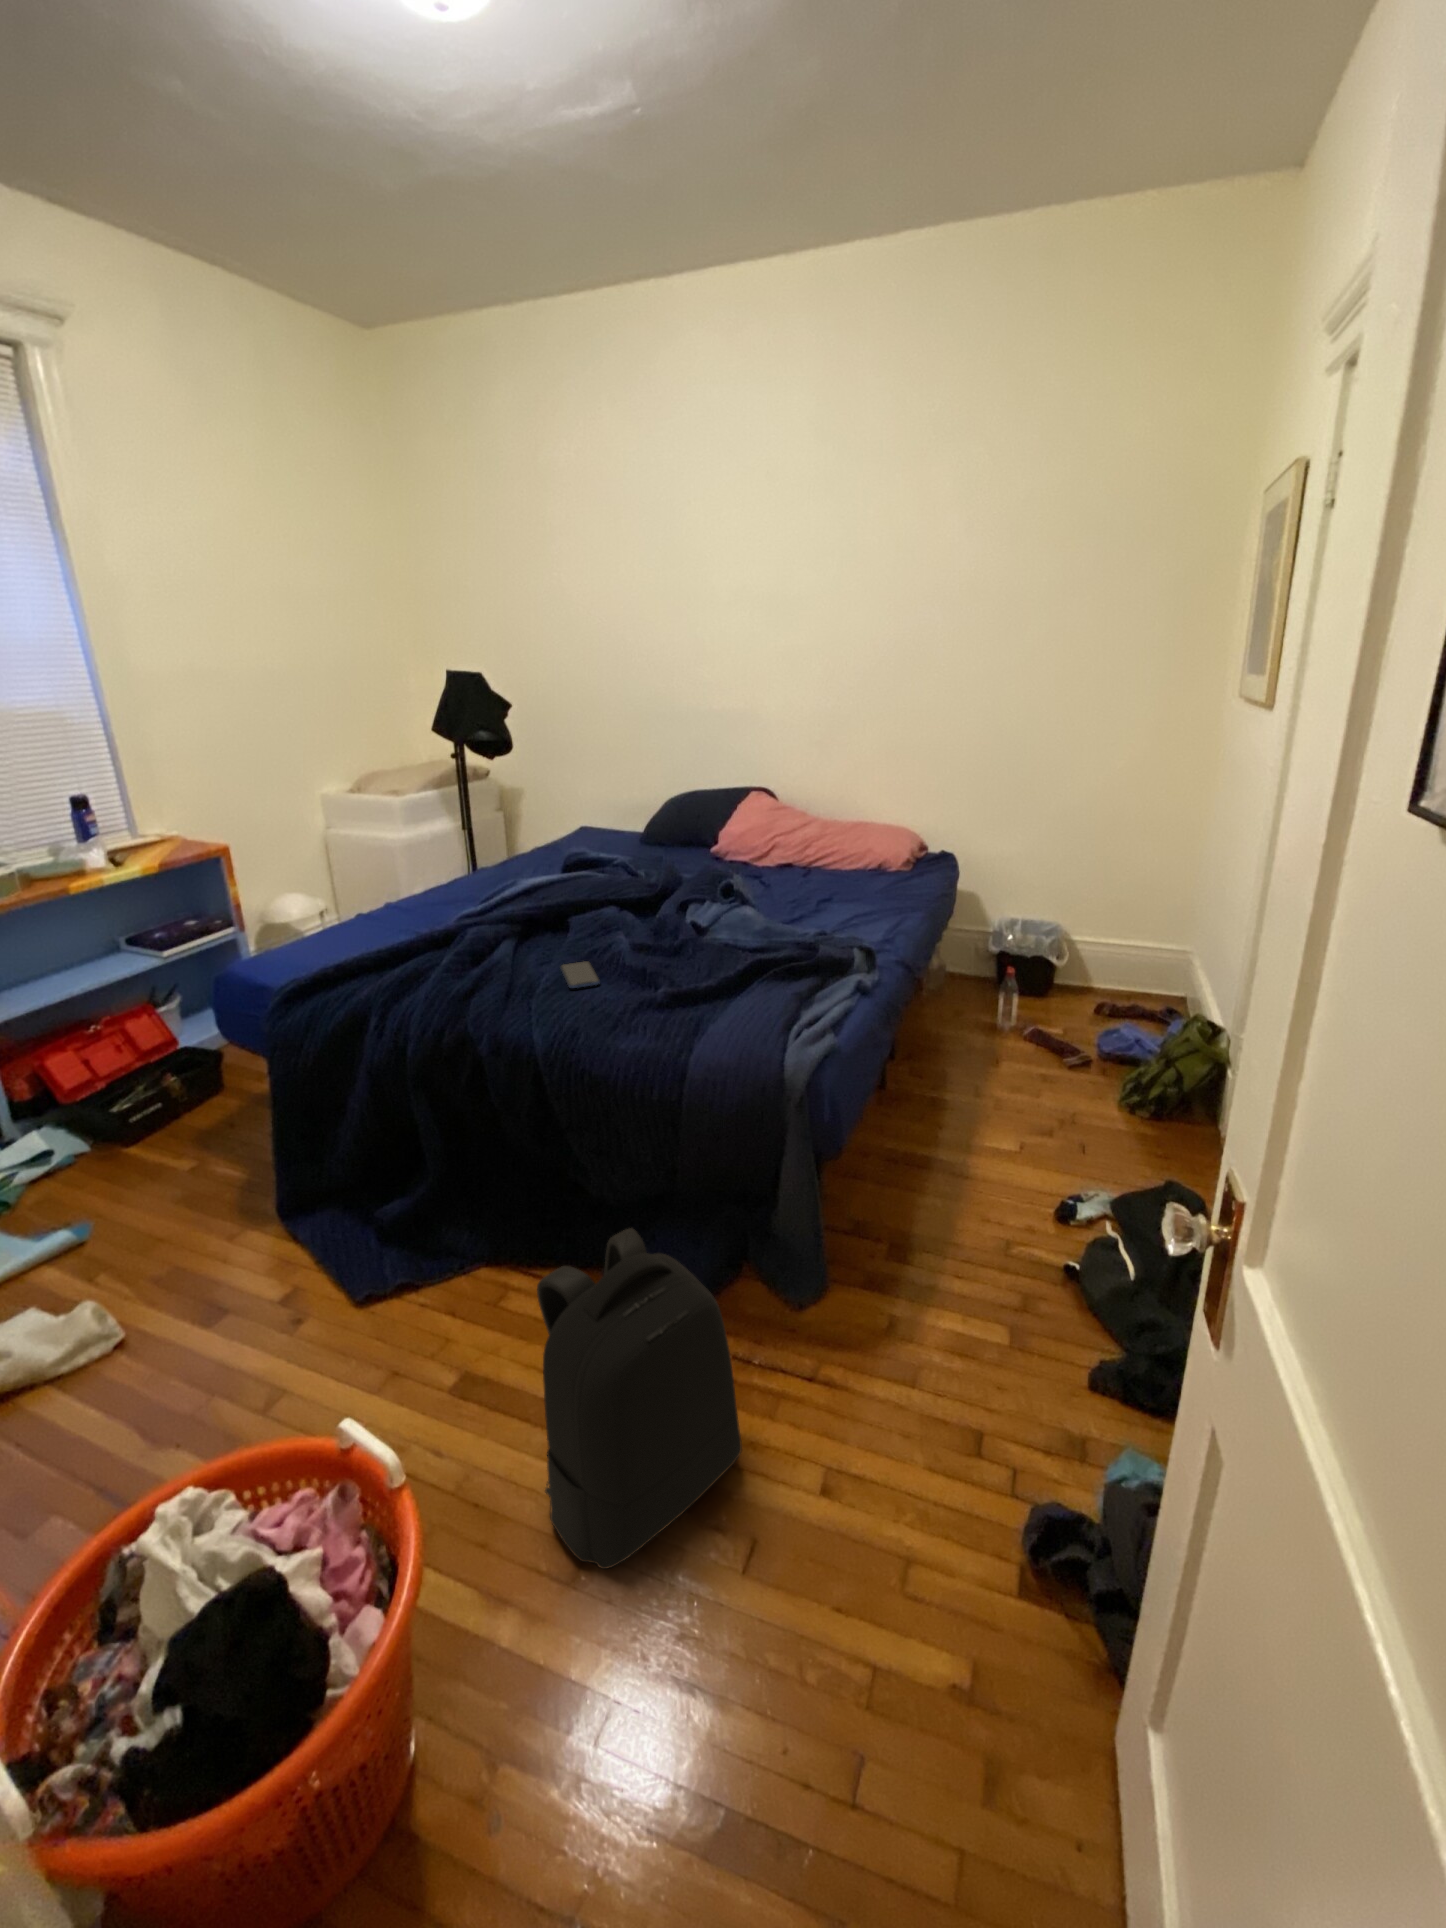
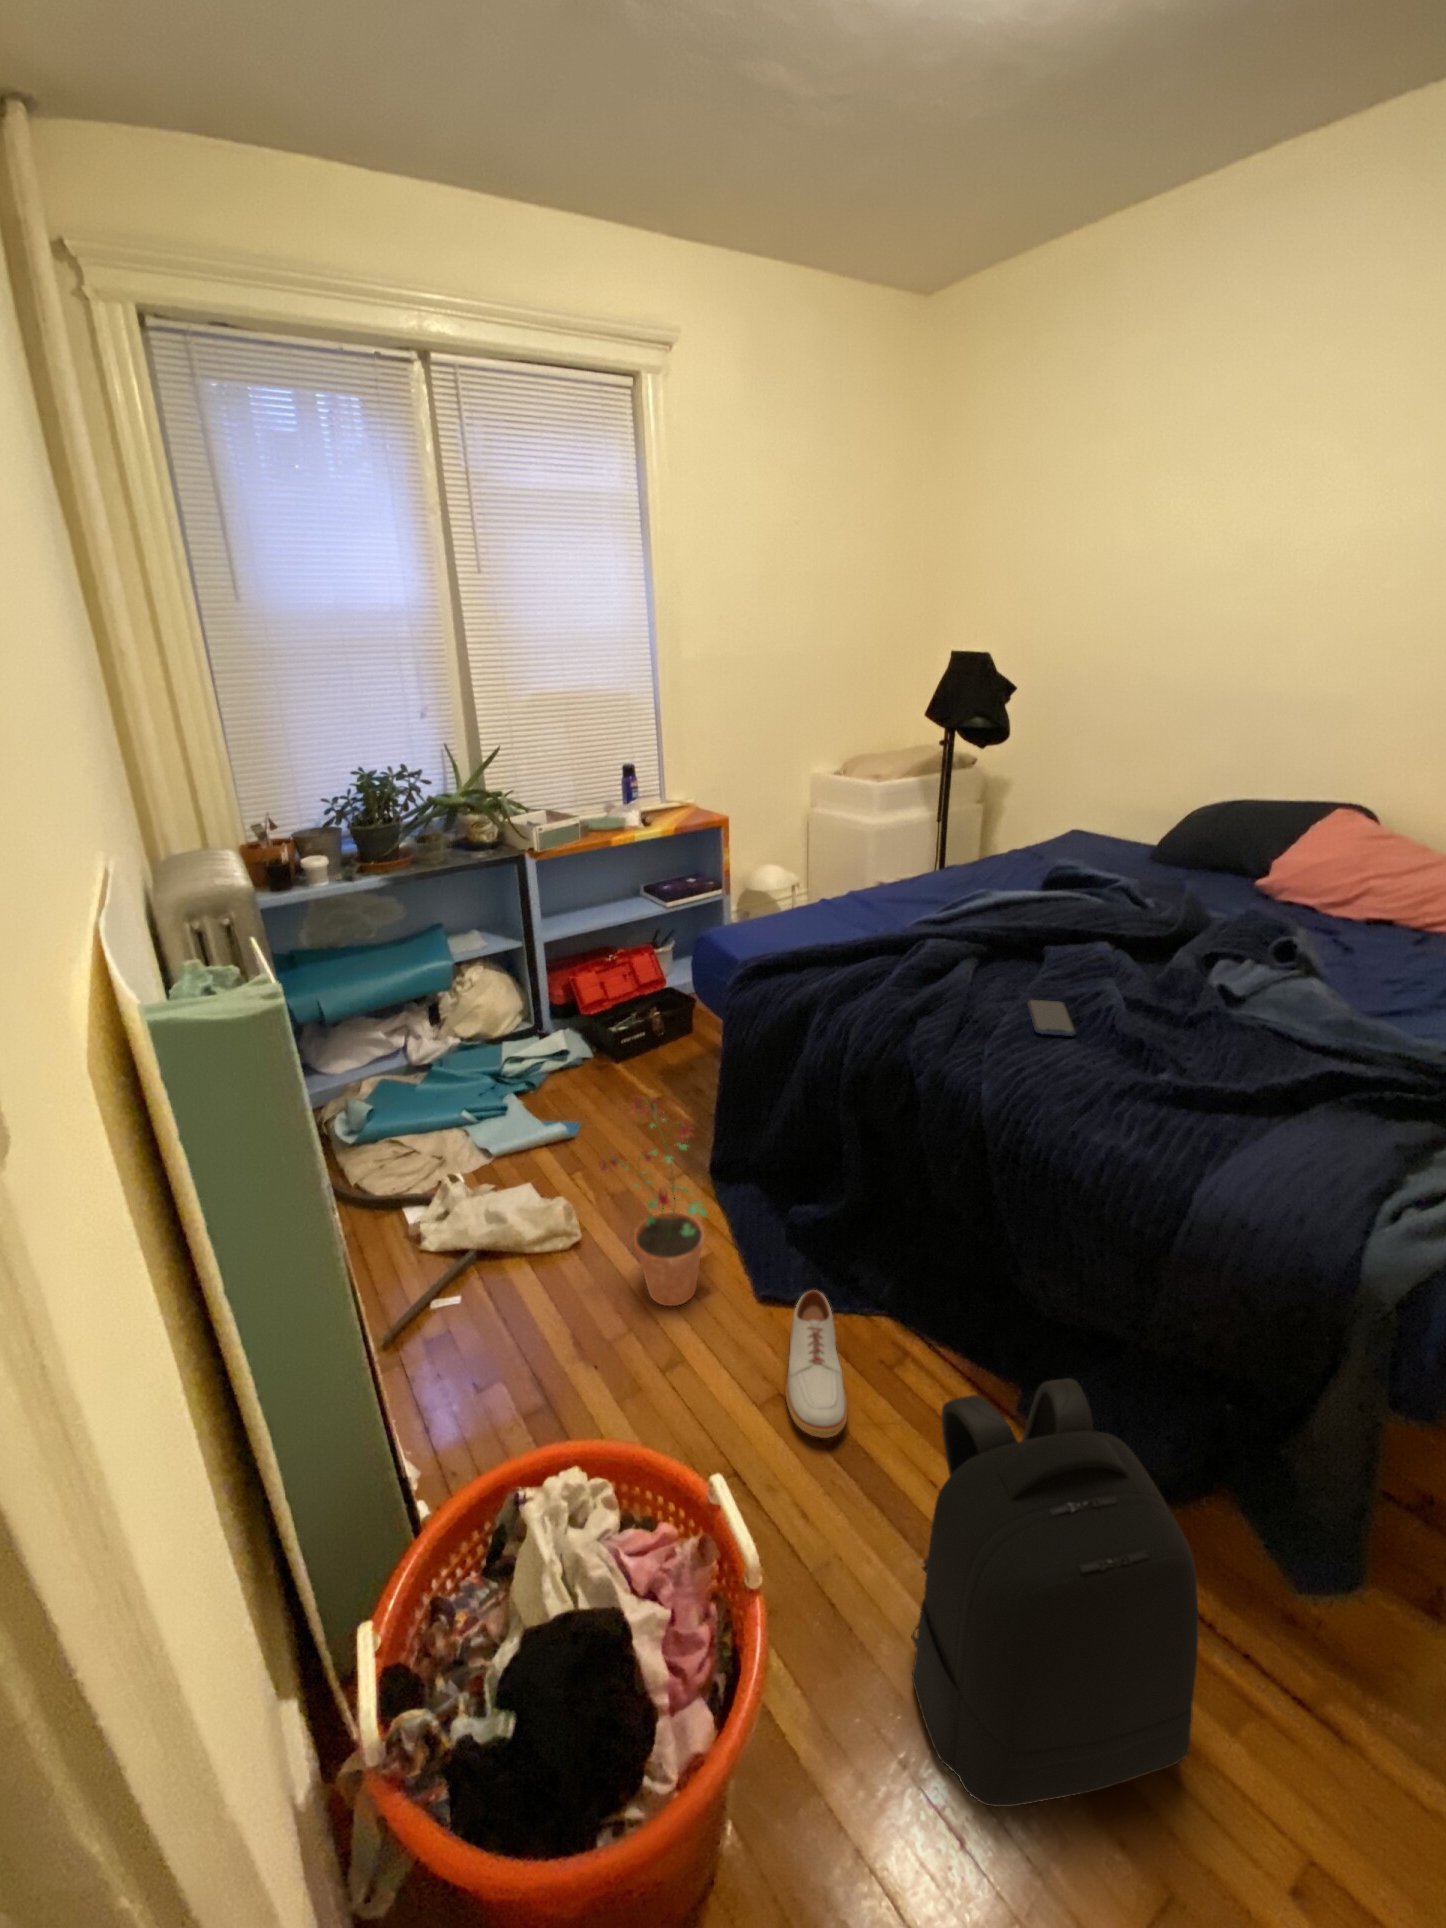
potted plant: none [138,1143,290,1360] -> present [599,1097,707,1306]
shoe: none [396,1275,463,1396] -> present [785,1290,848,1438]

